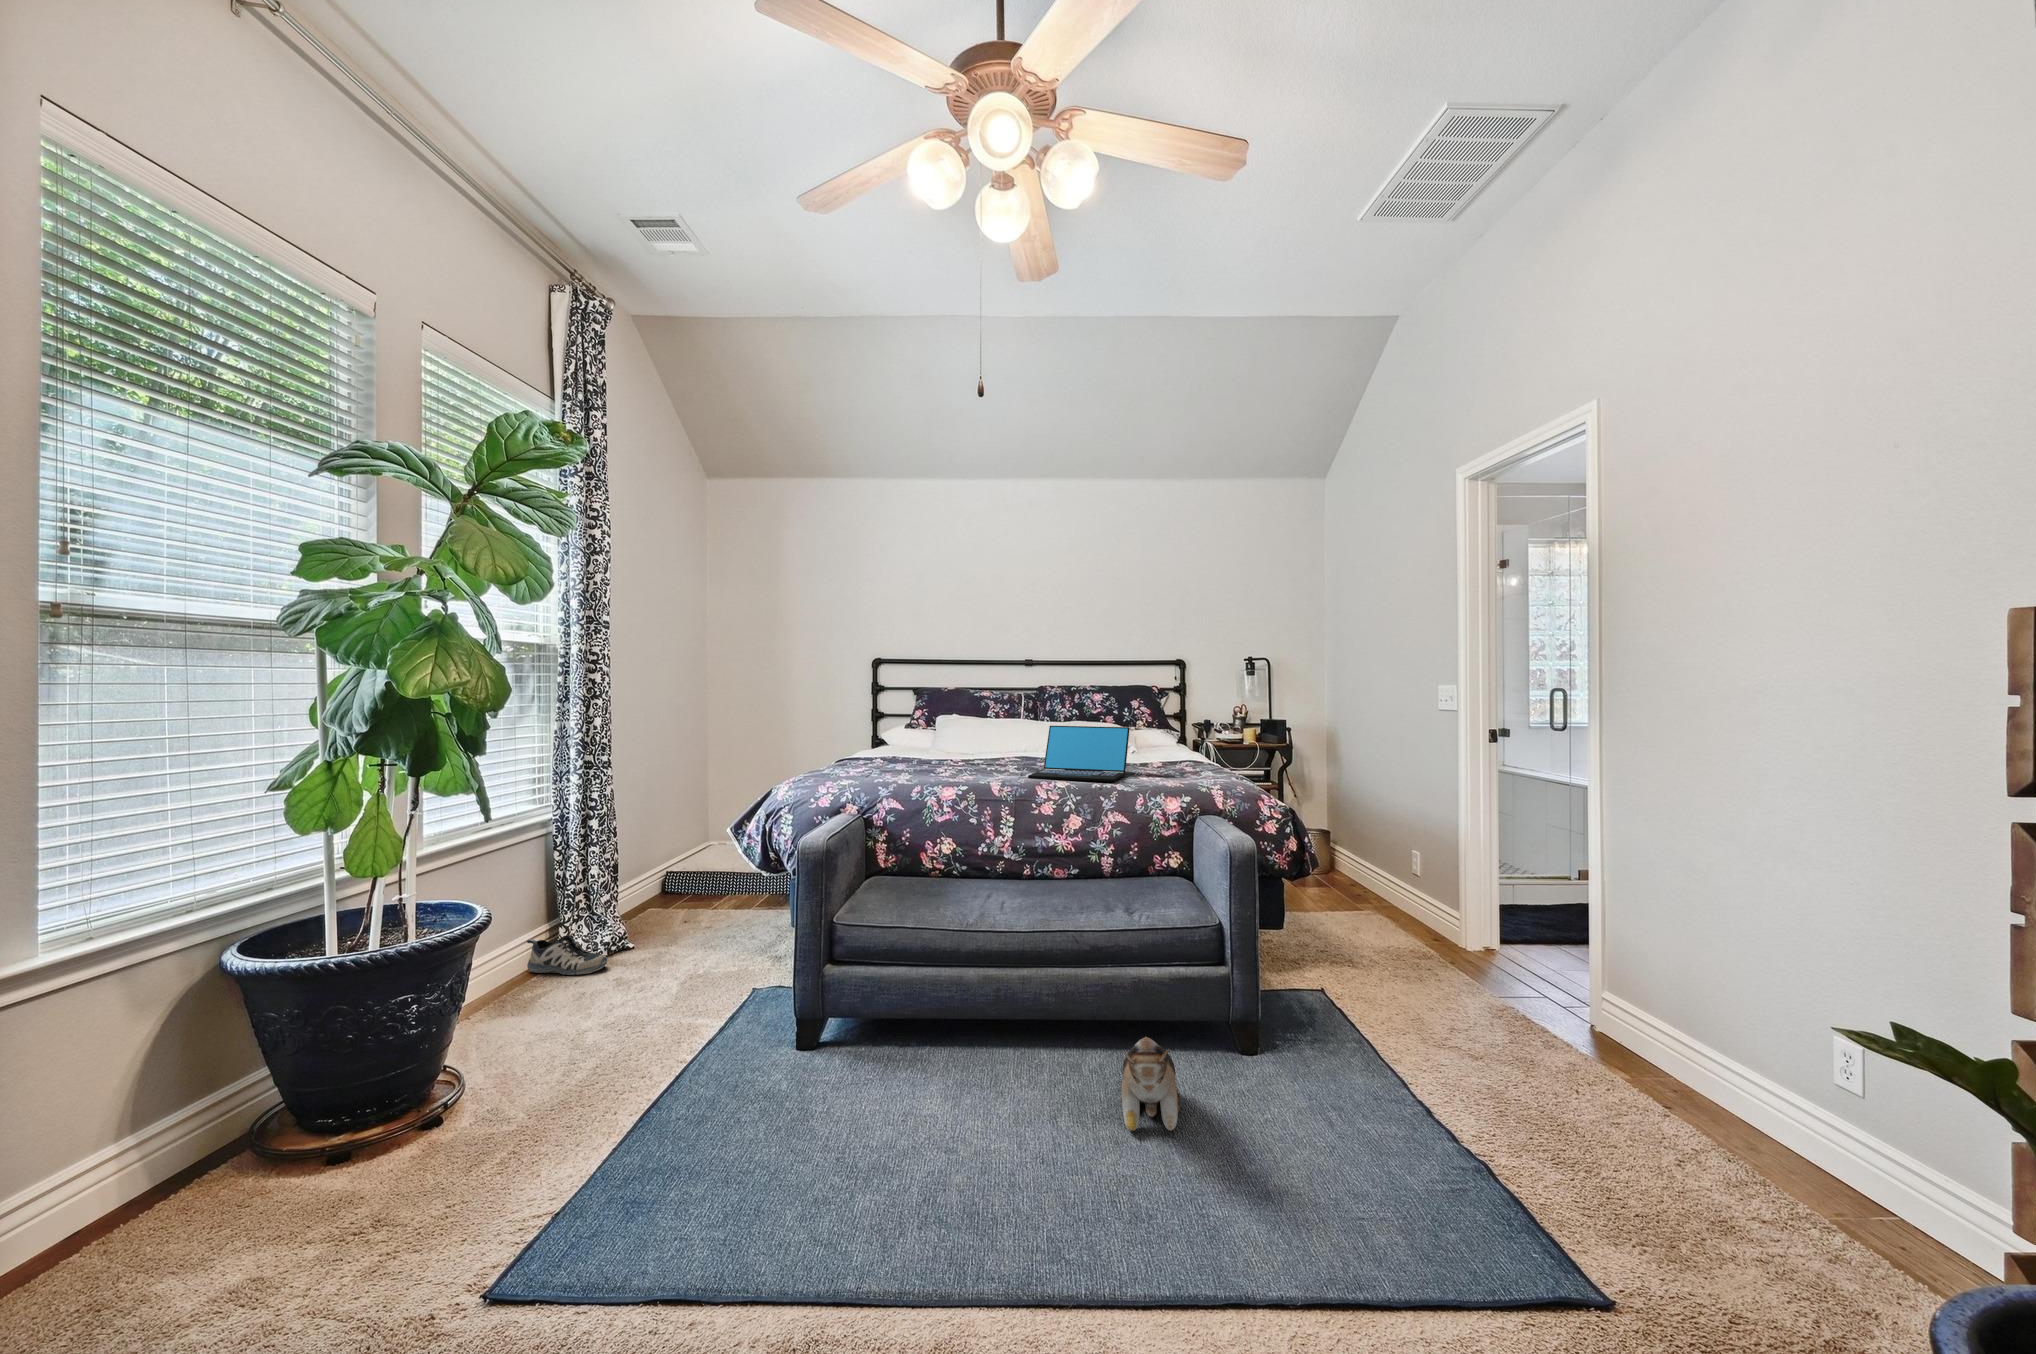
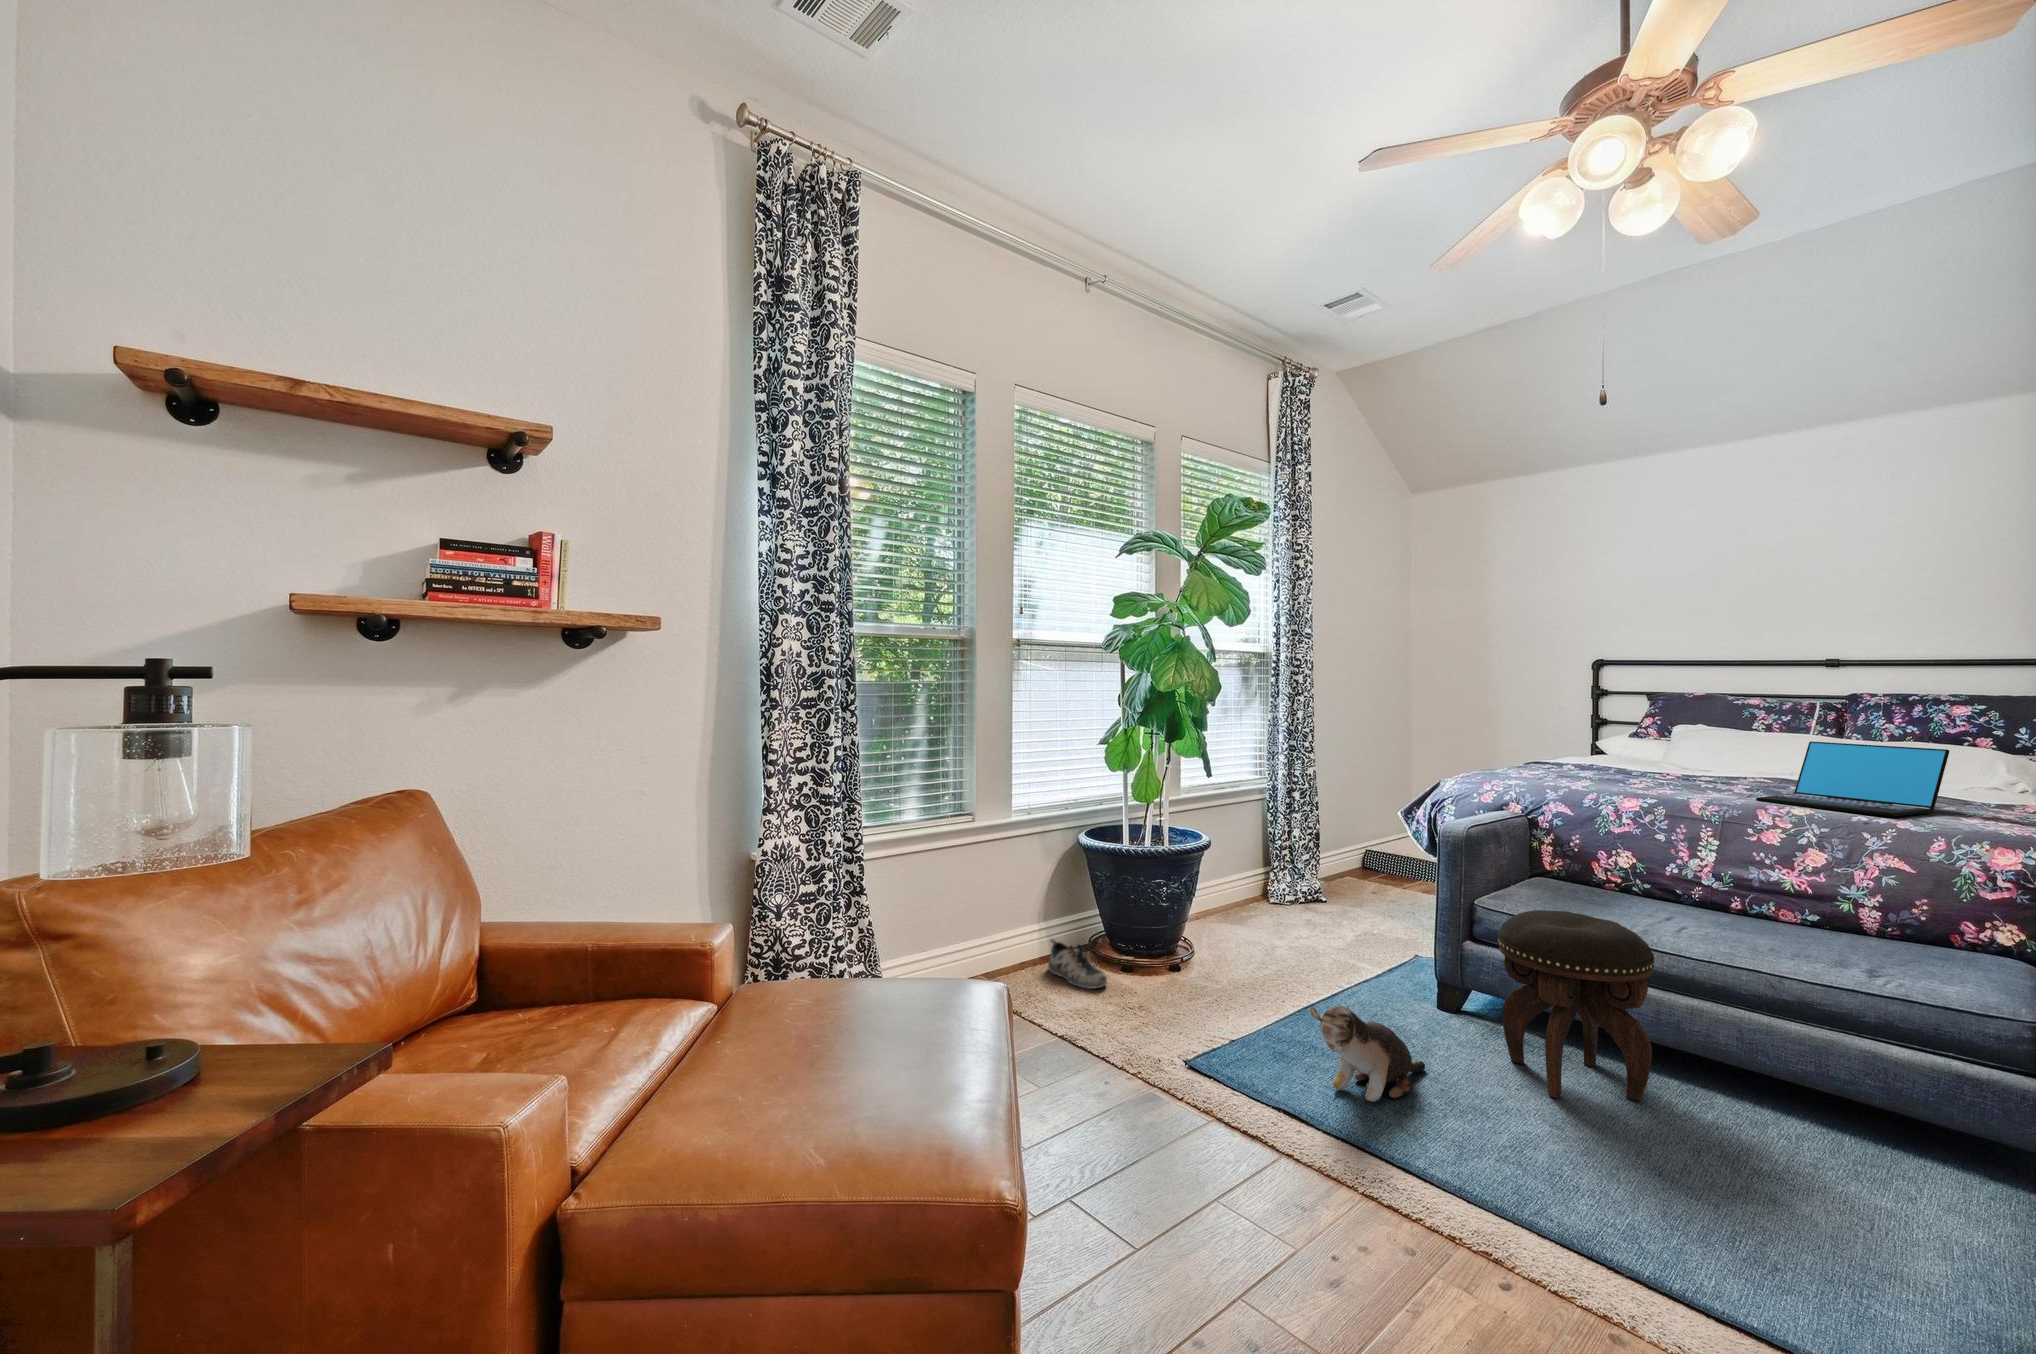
footstool: none [876,914,1011,1119] -> present [1498,910,1654,1101]
shoe: present [527,935,607,975] -> present [1048,939,1107,989]
plush toy: present [1121,1037,1180,1131] -> present [1310,1006,1425,1102]

